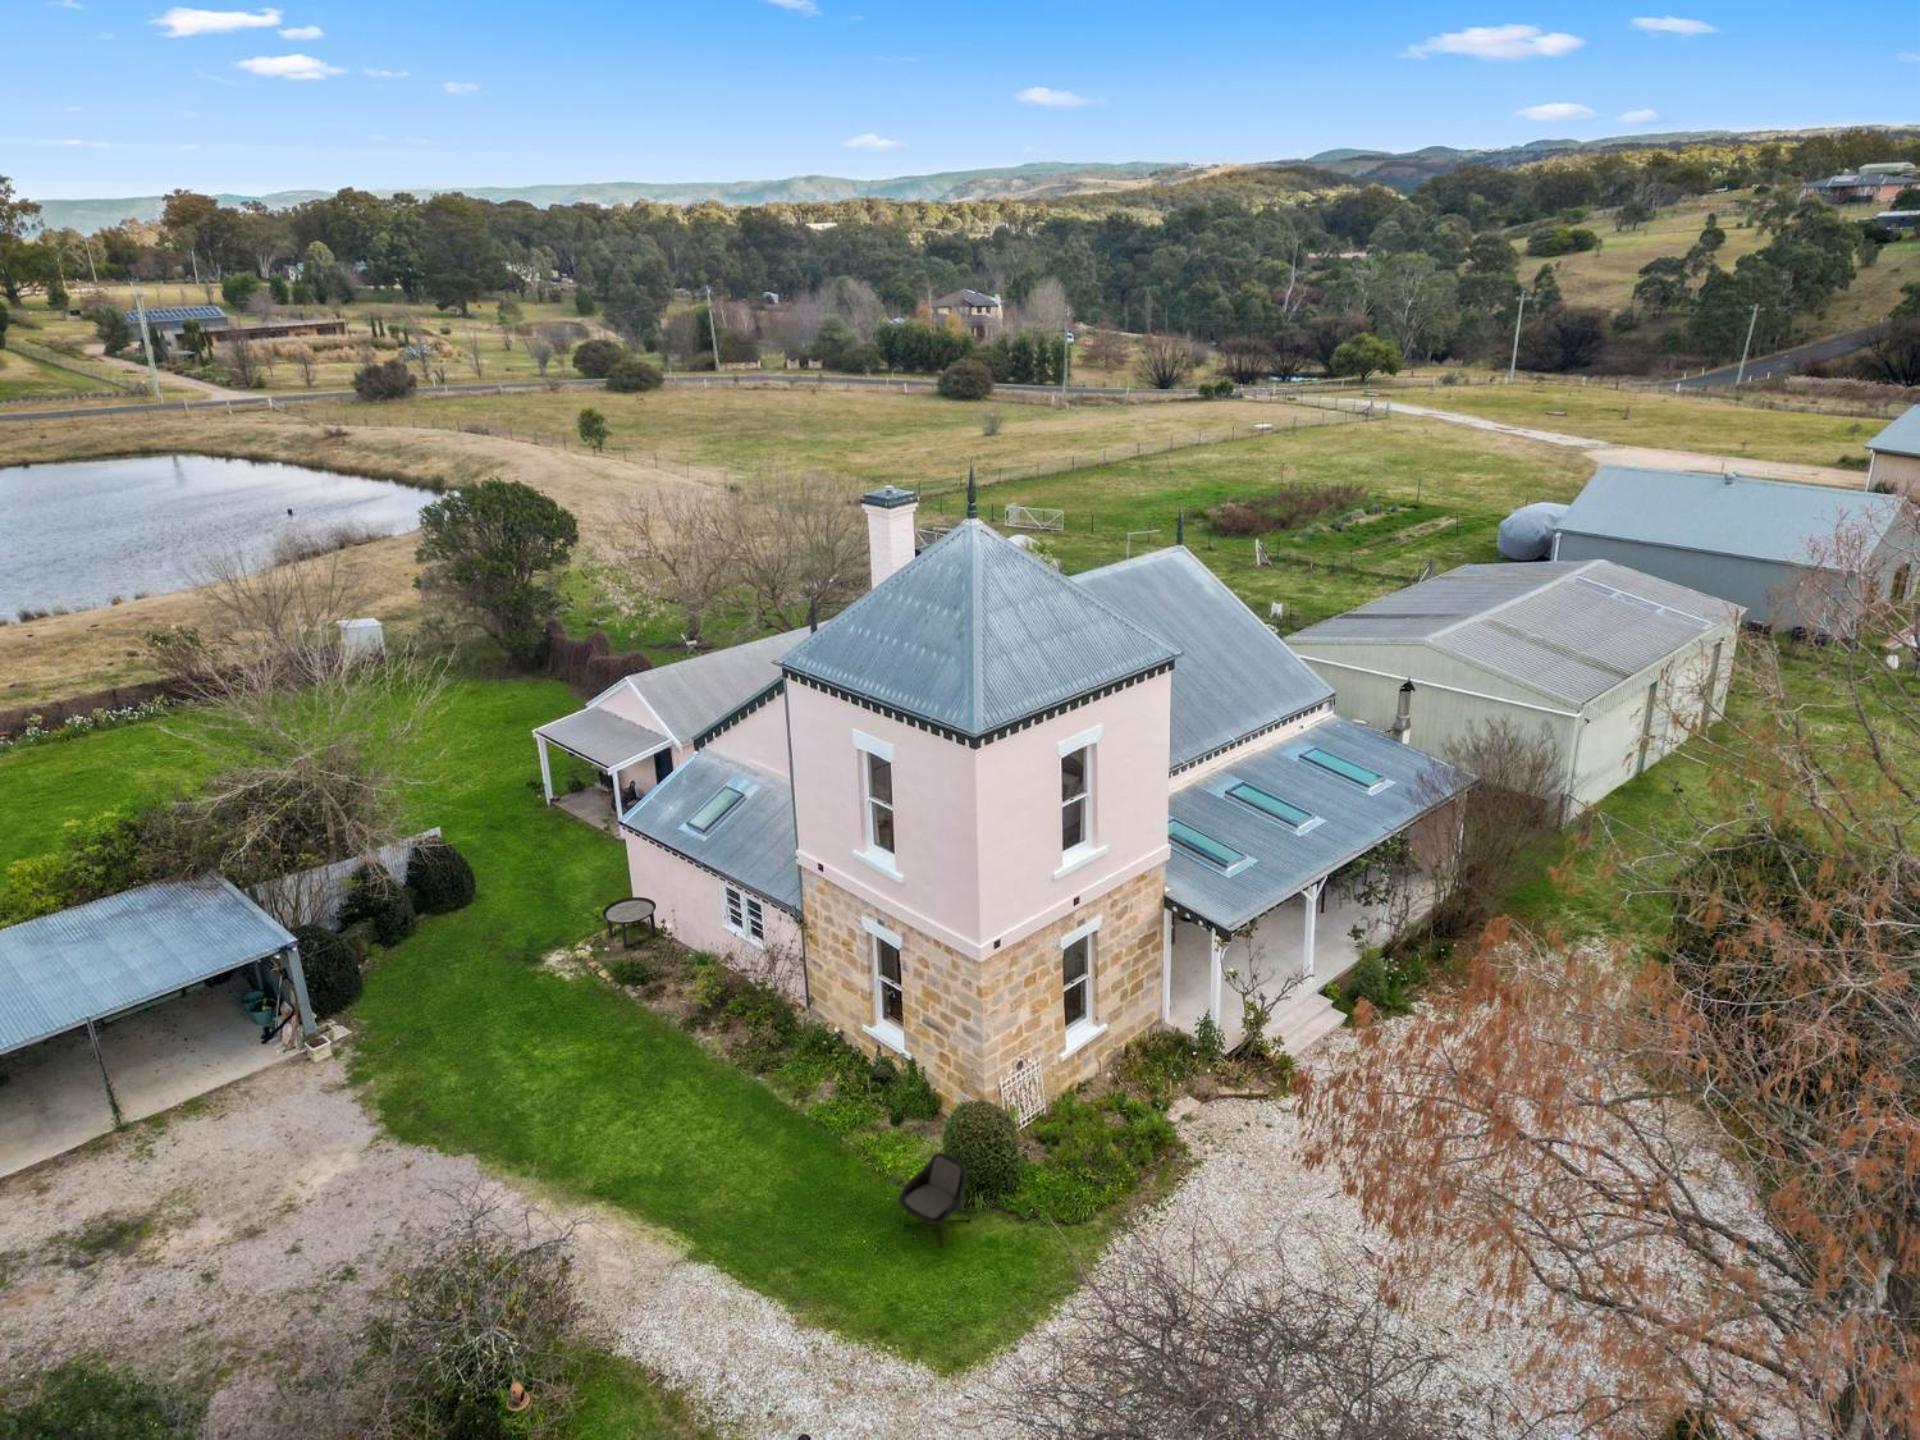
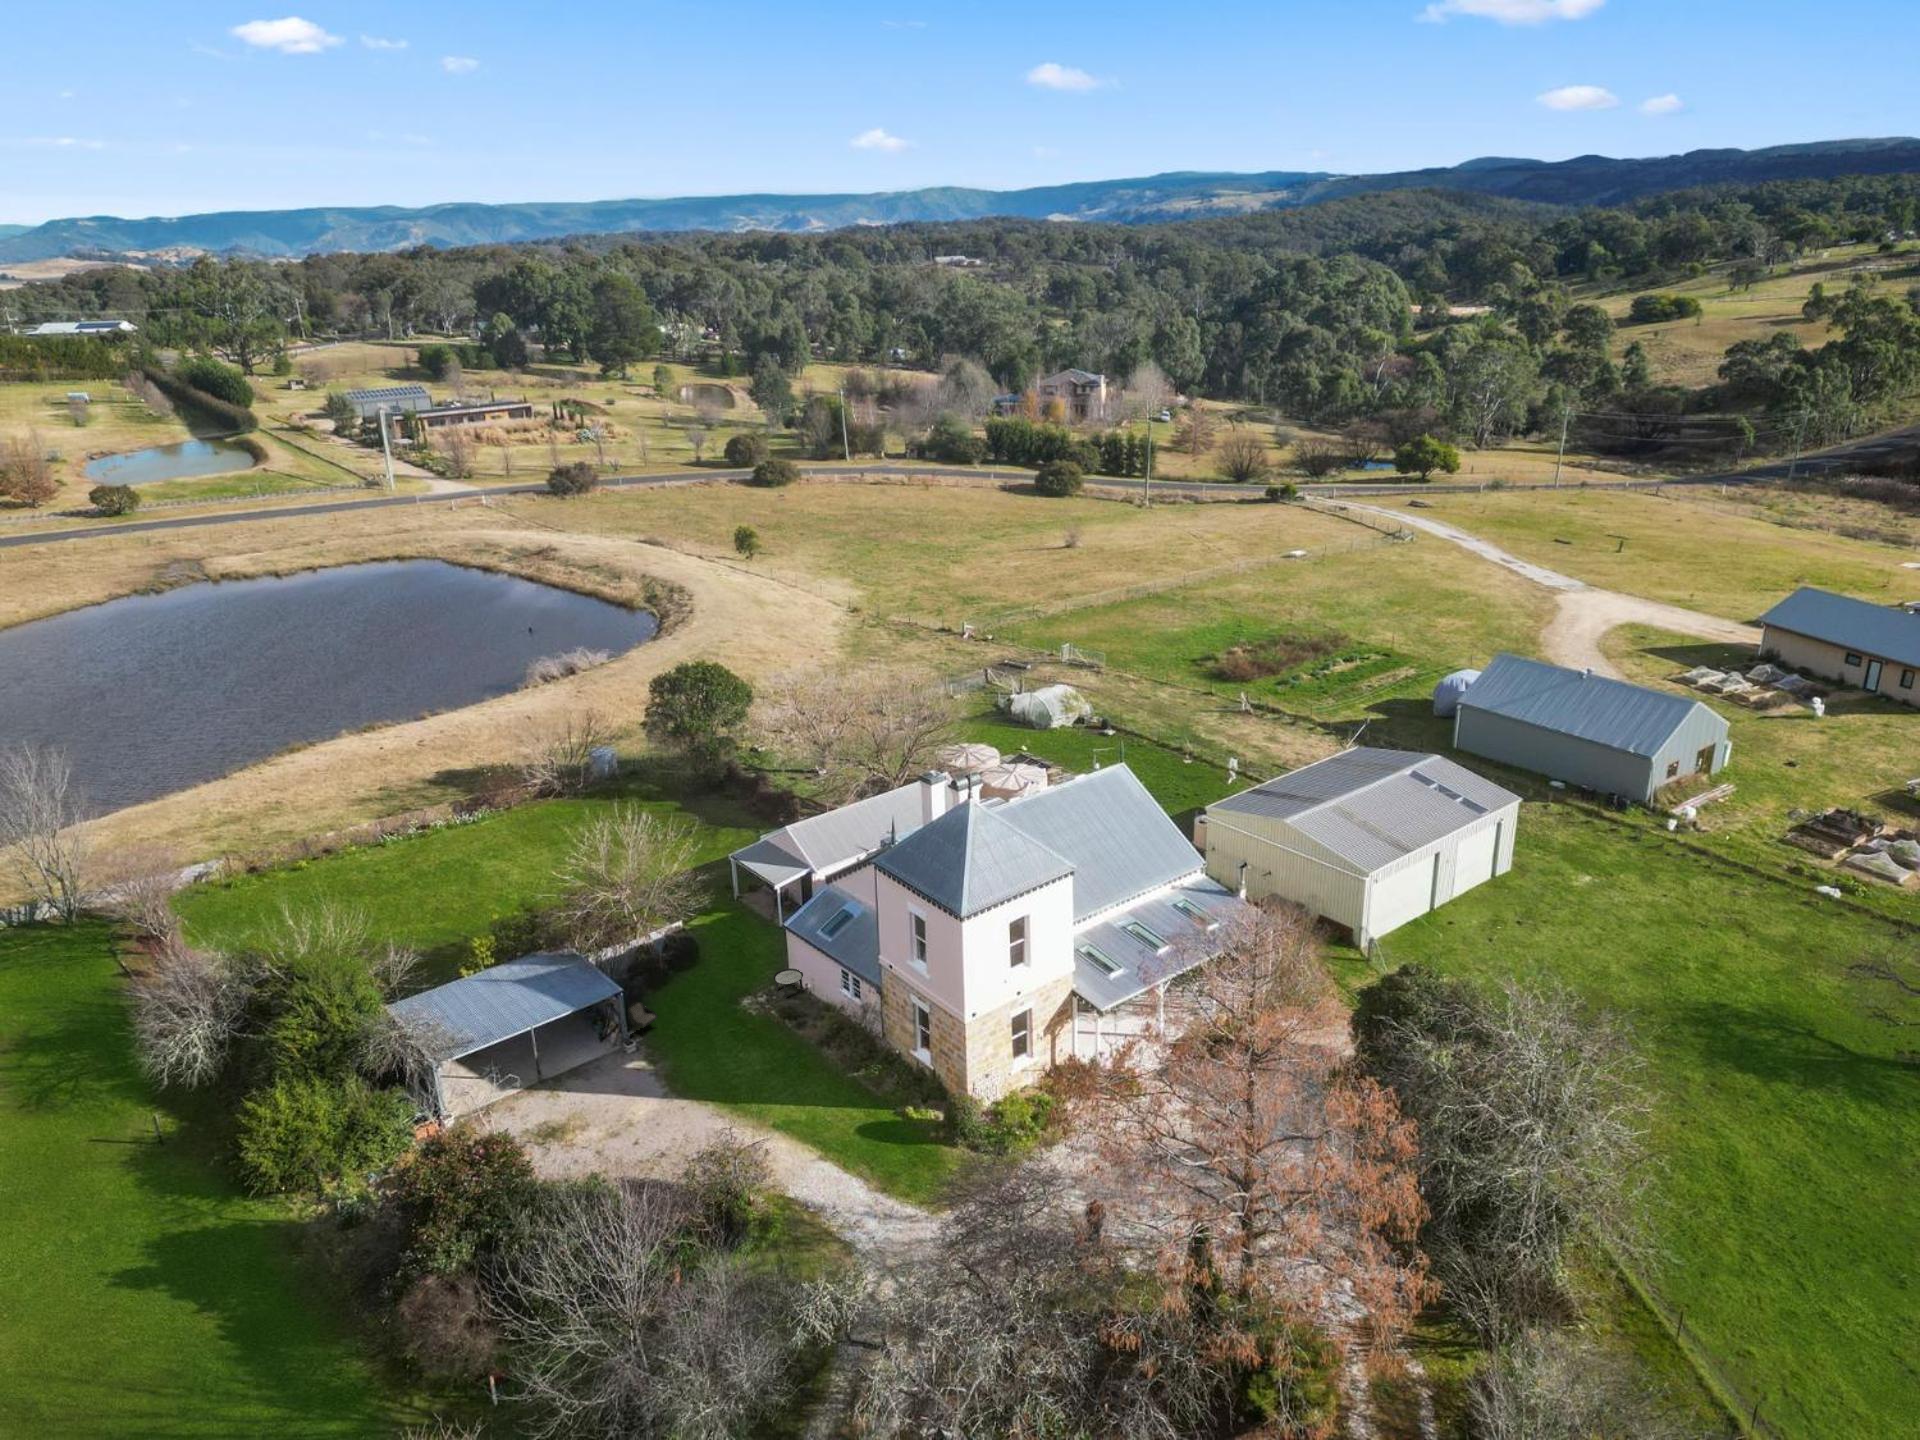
lounge chair: present [899,1153,970,1246] -> present [628,1002,658,1029]

